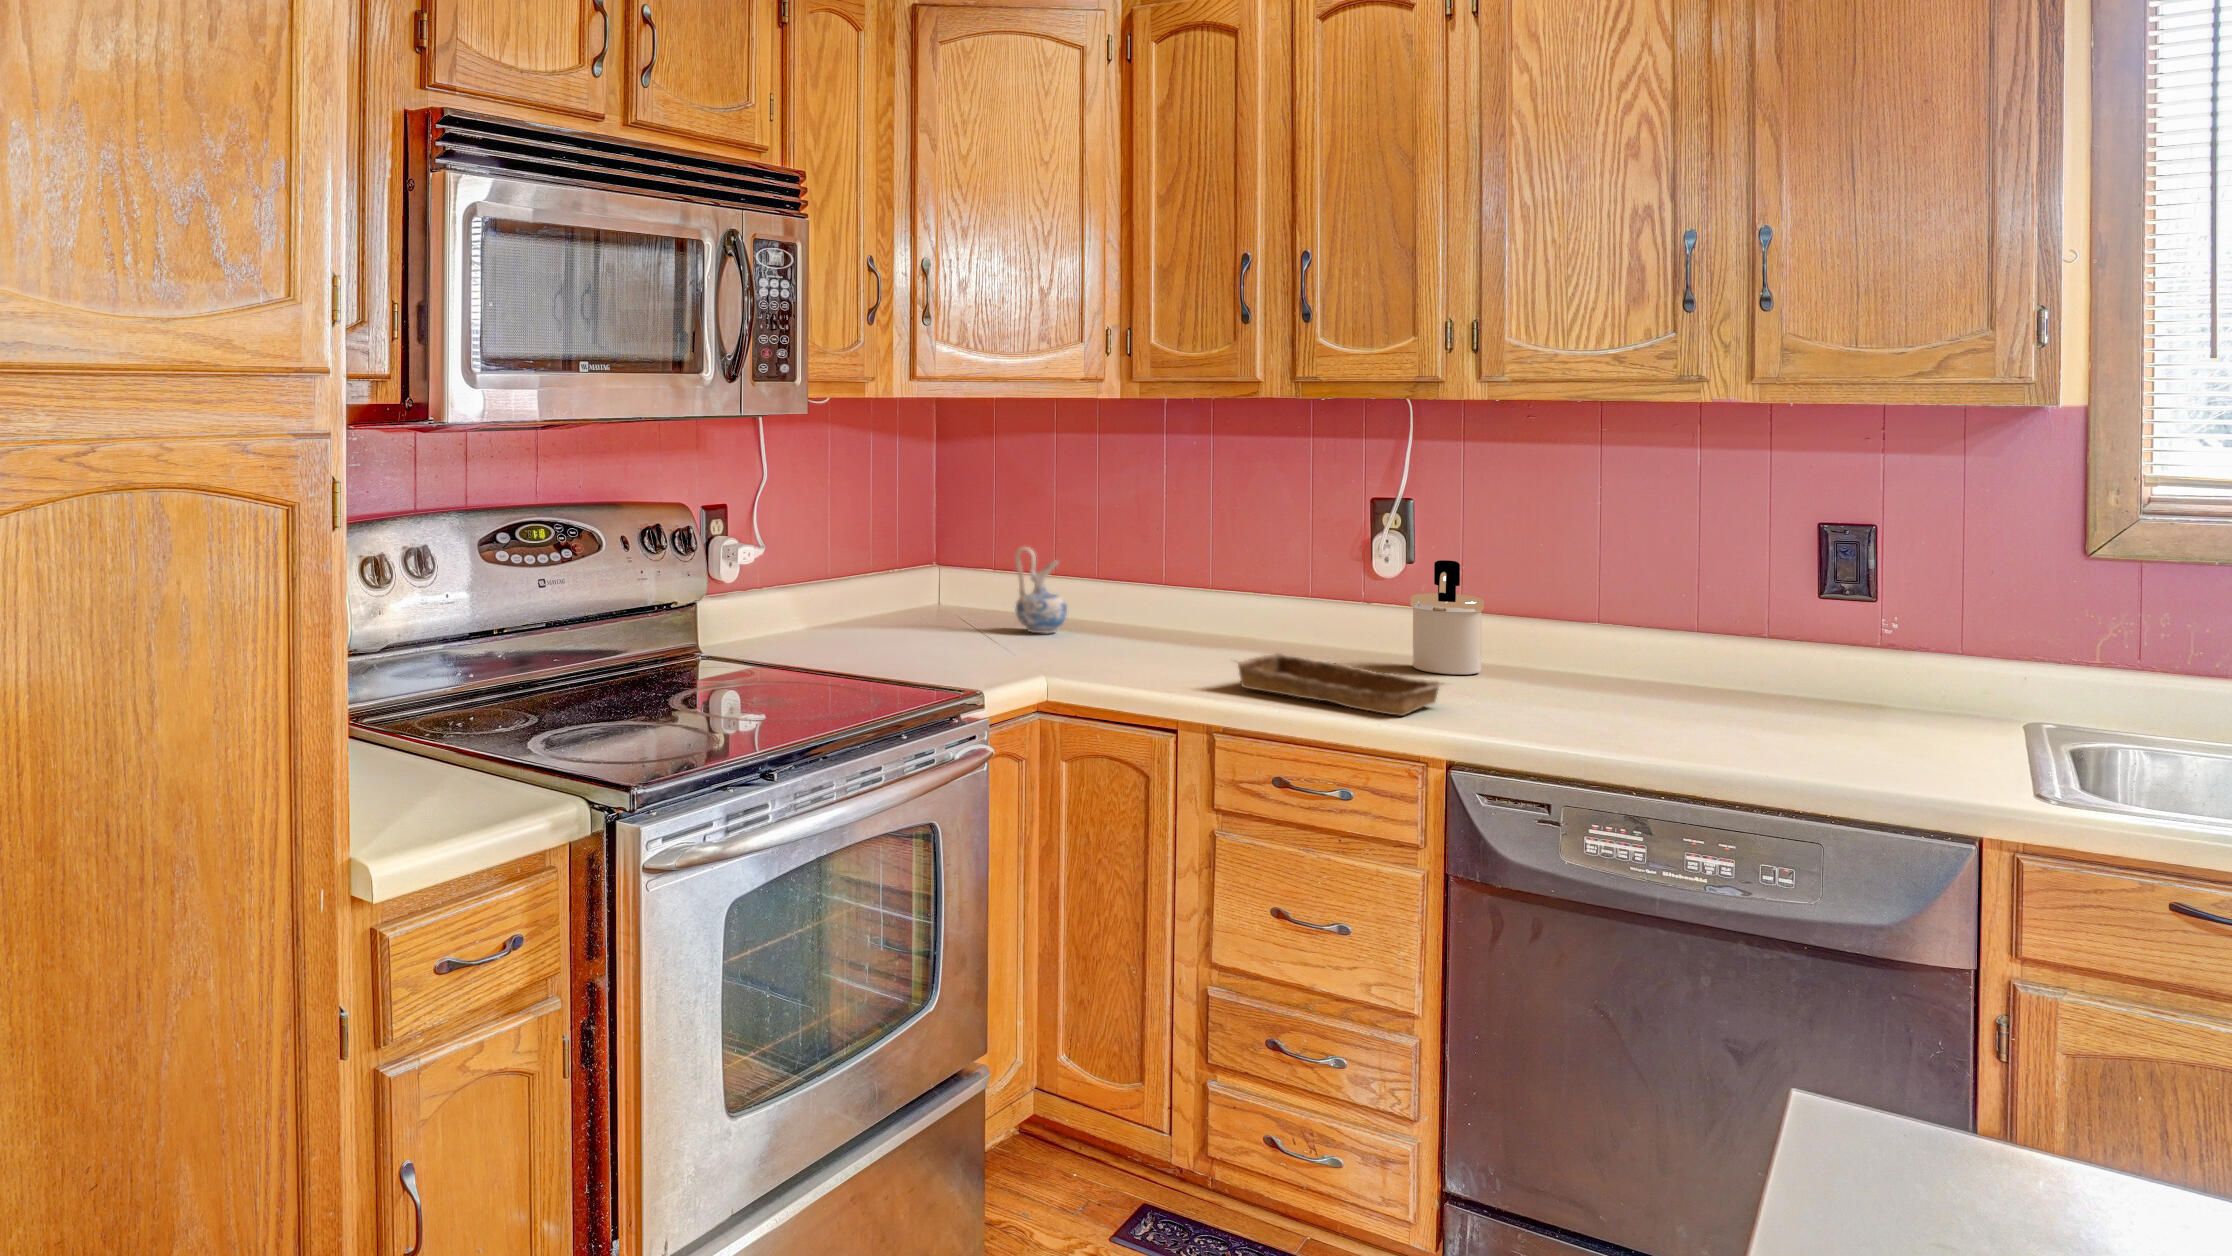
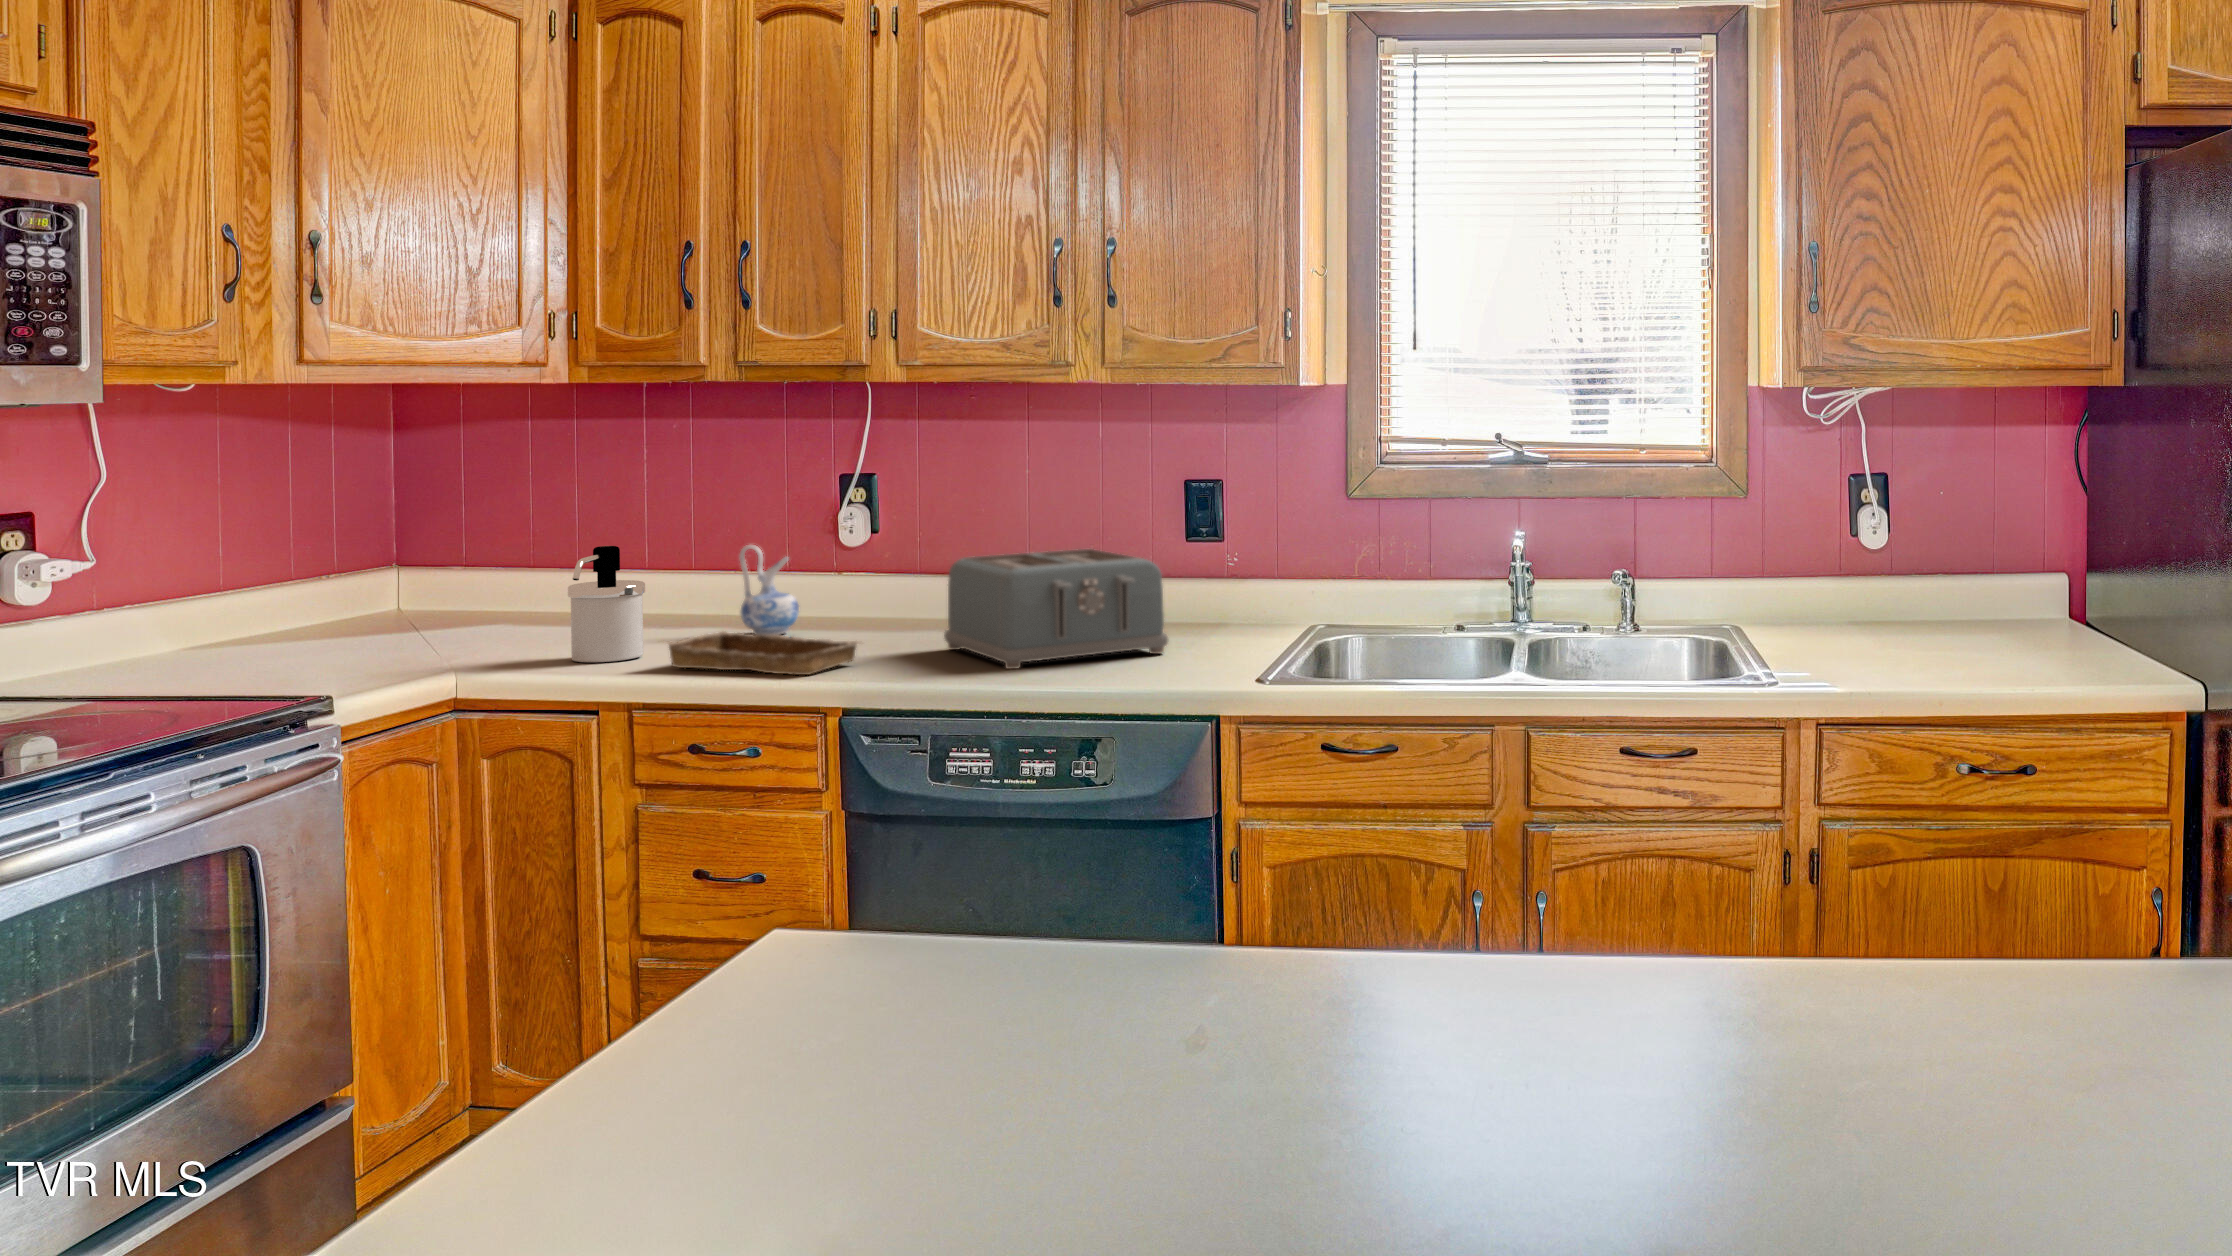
ceramic pitcher: present [1015,547,1067,634] -> present [740,545,799,635]
soap dispenser: present [1410,560,1484,675] -> present [568,546,645,662]
toaster: none [1519,595,1842,739] -> present [944,549,1168,669]

